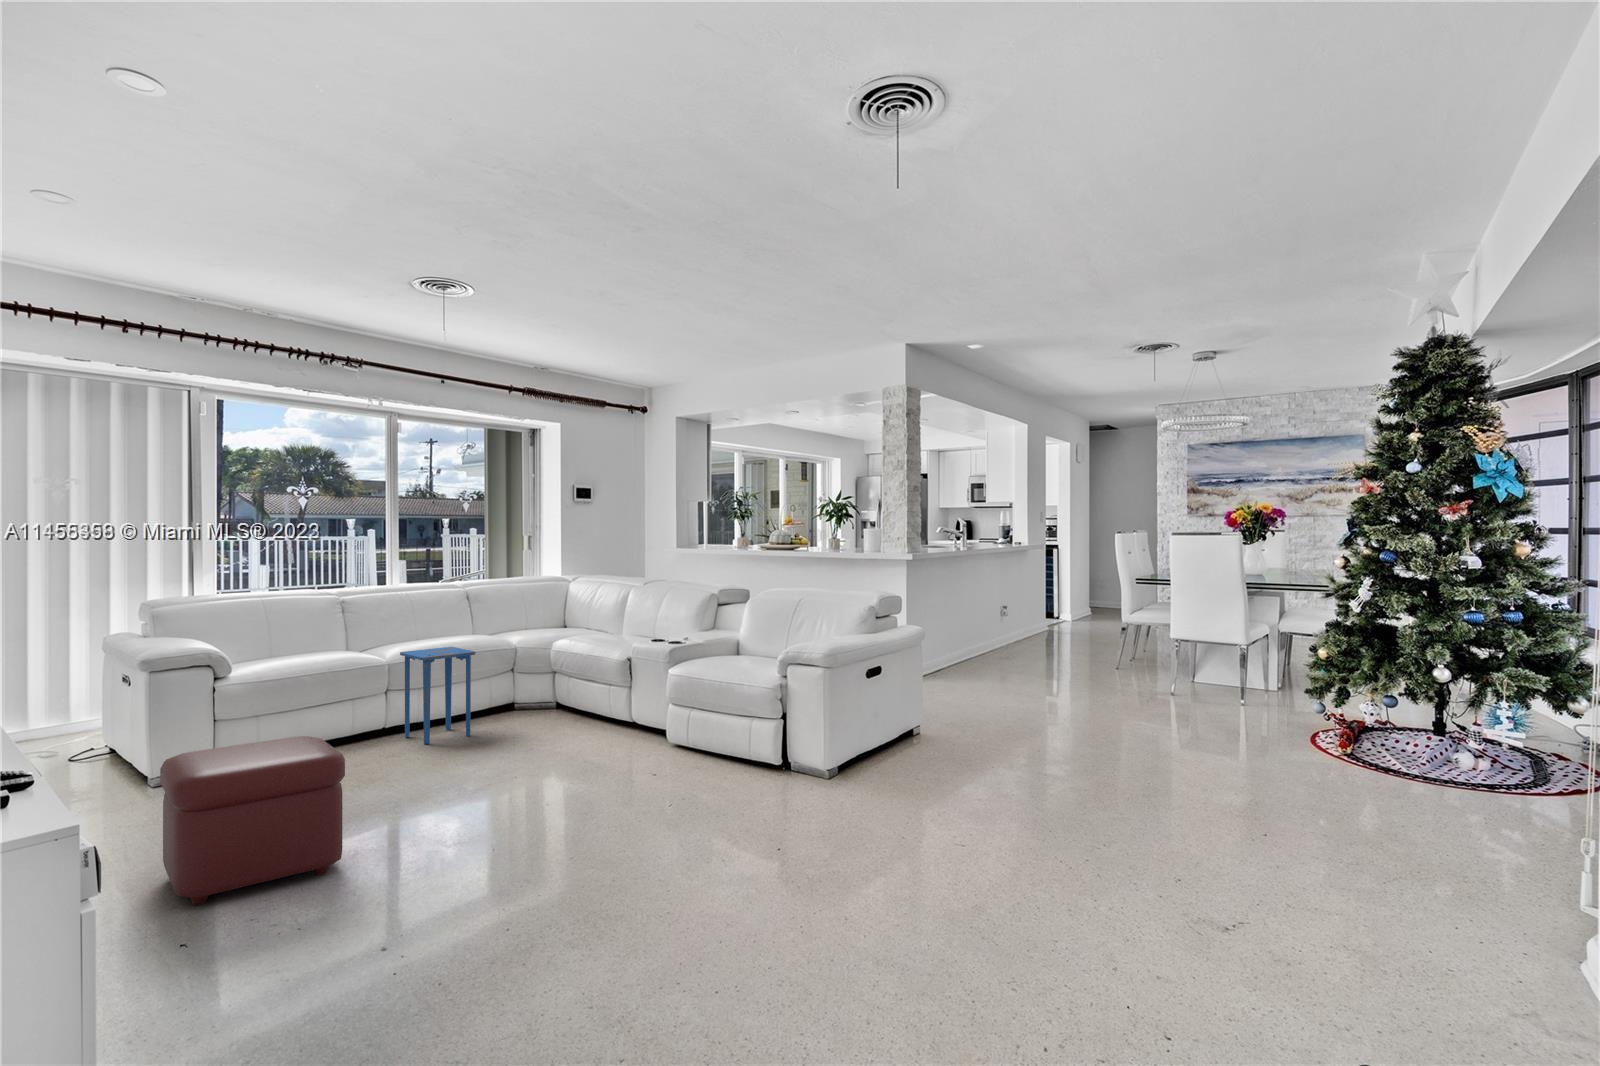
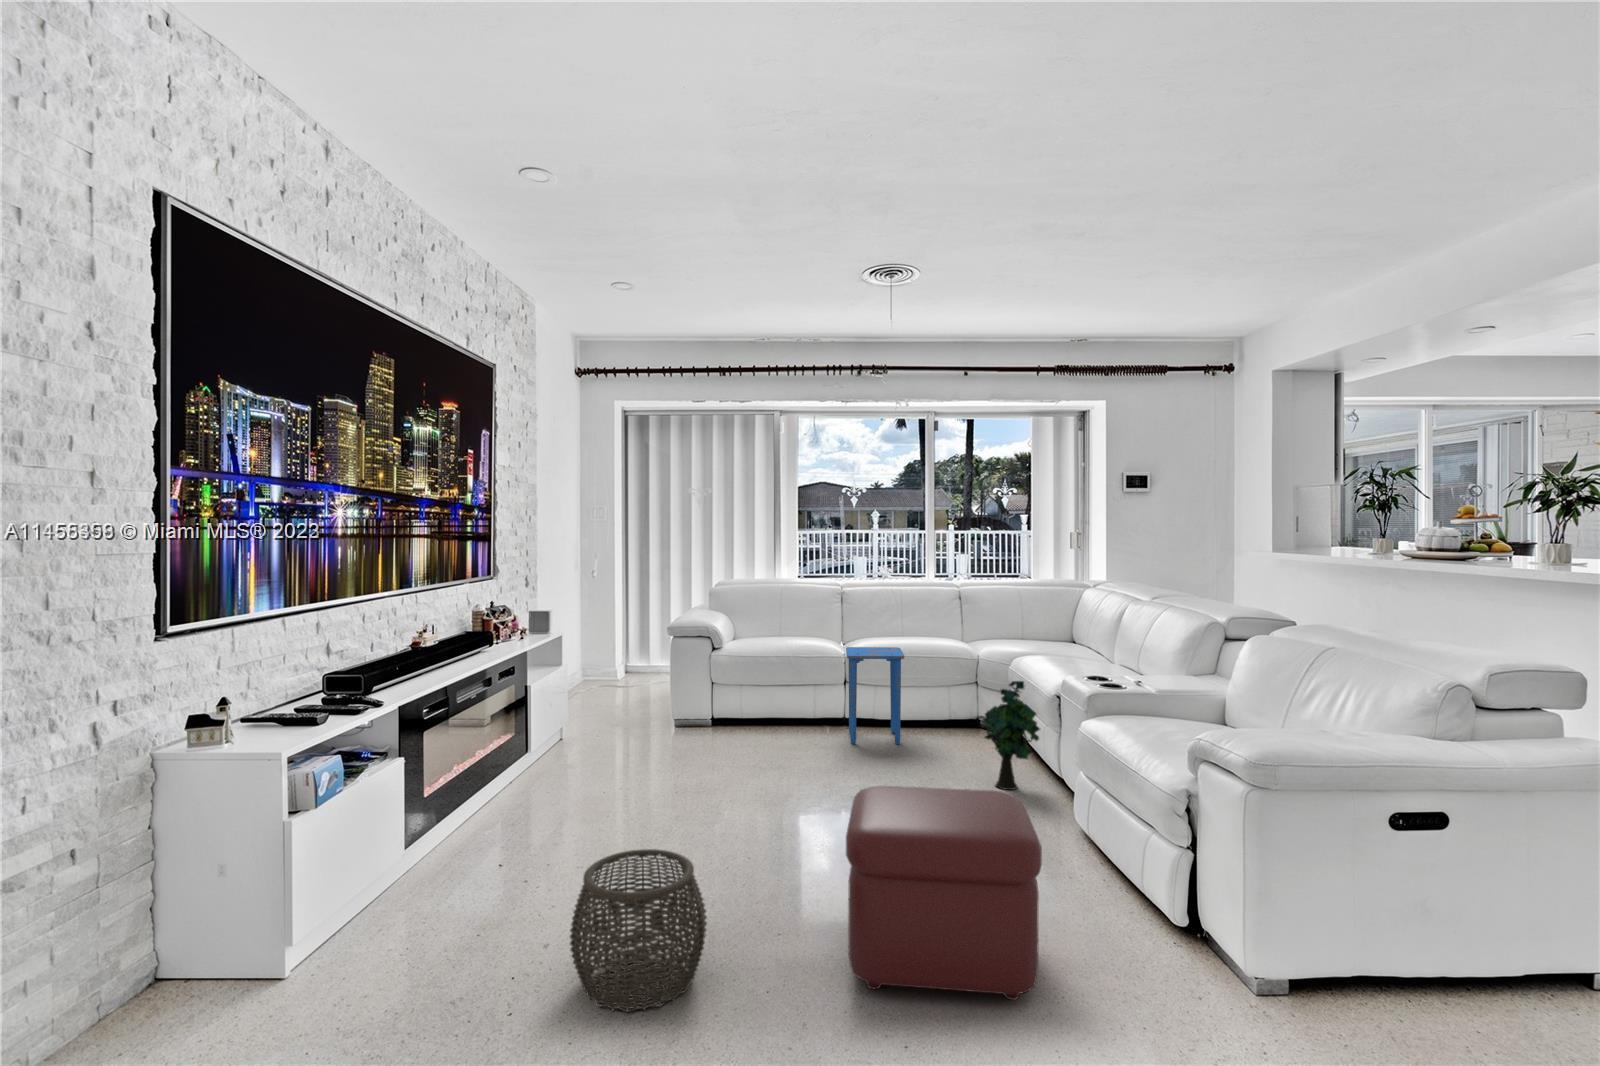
decorative plant: none [579,654,633,744] -> present [977,681,1040,790]
ottoman: present [160,736,345,905] -> present [846,786,1042,1000]
woven basket: none [512,798,628,925] -> present [570,849,707,1012]

